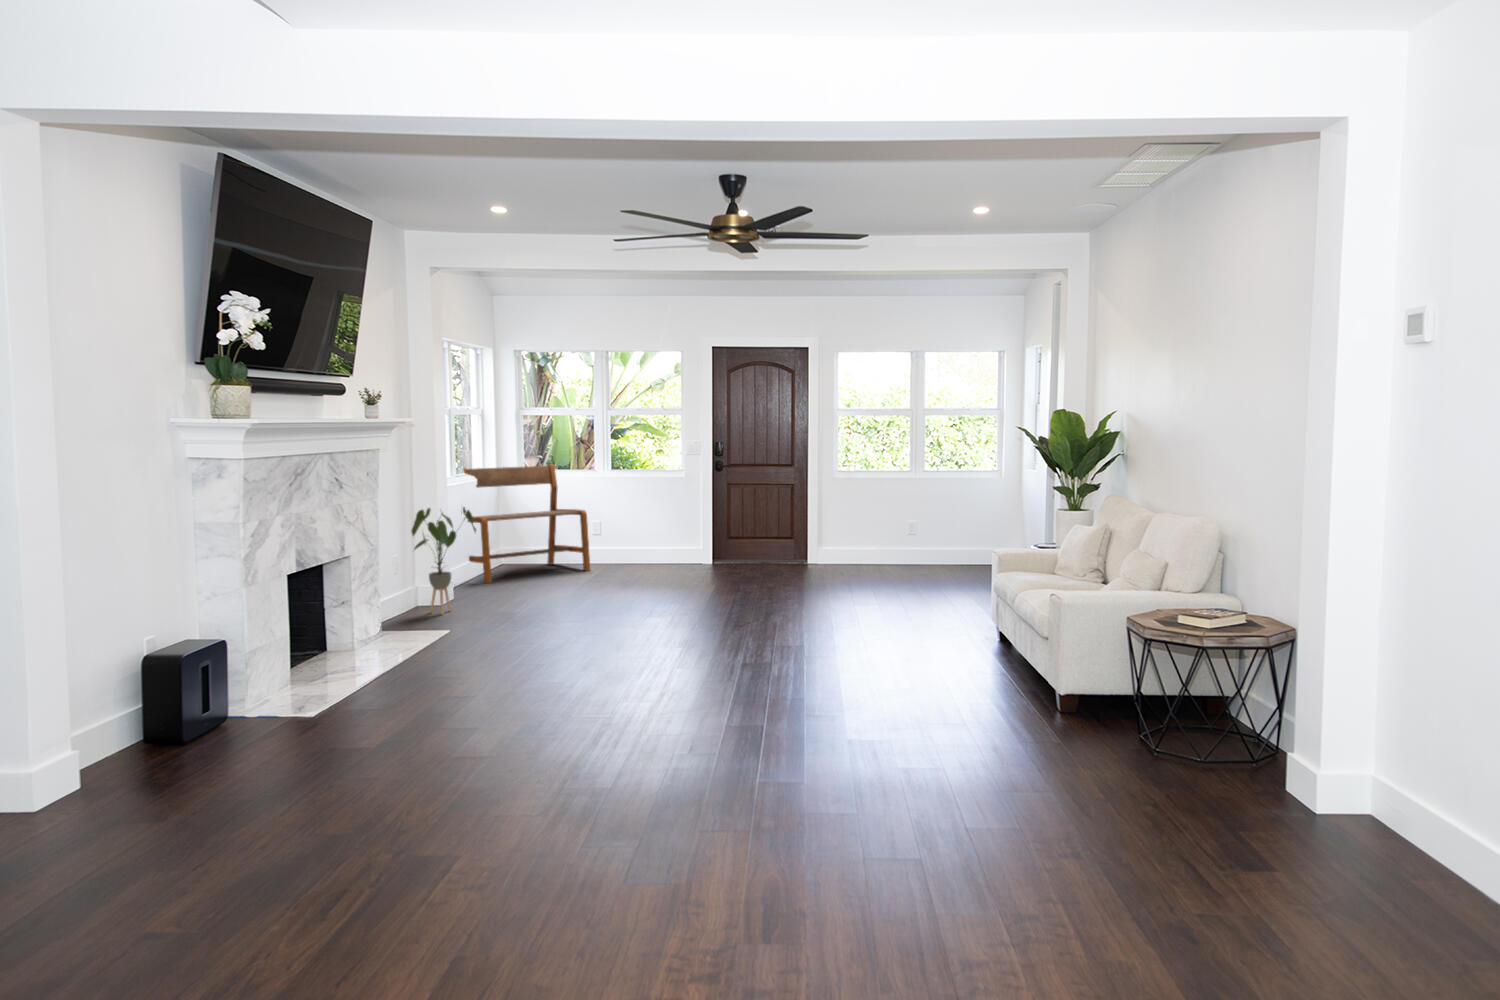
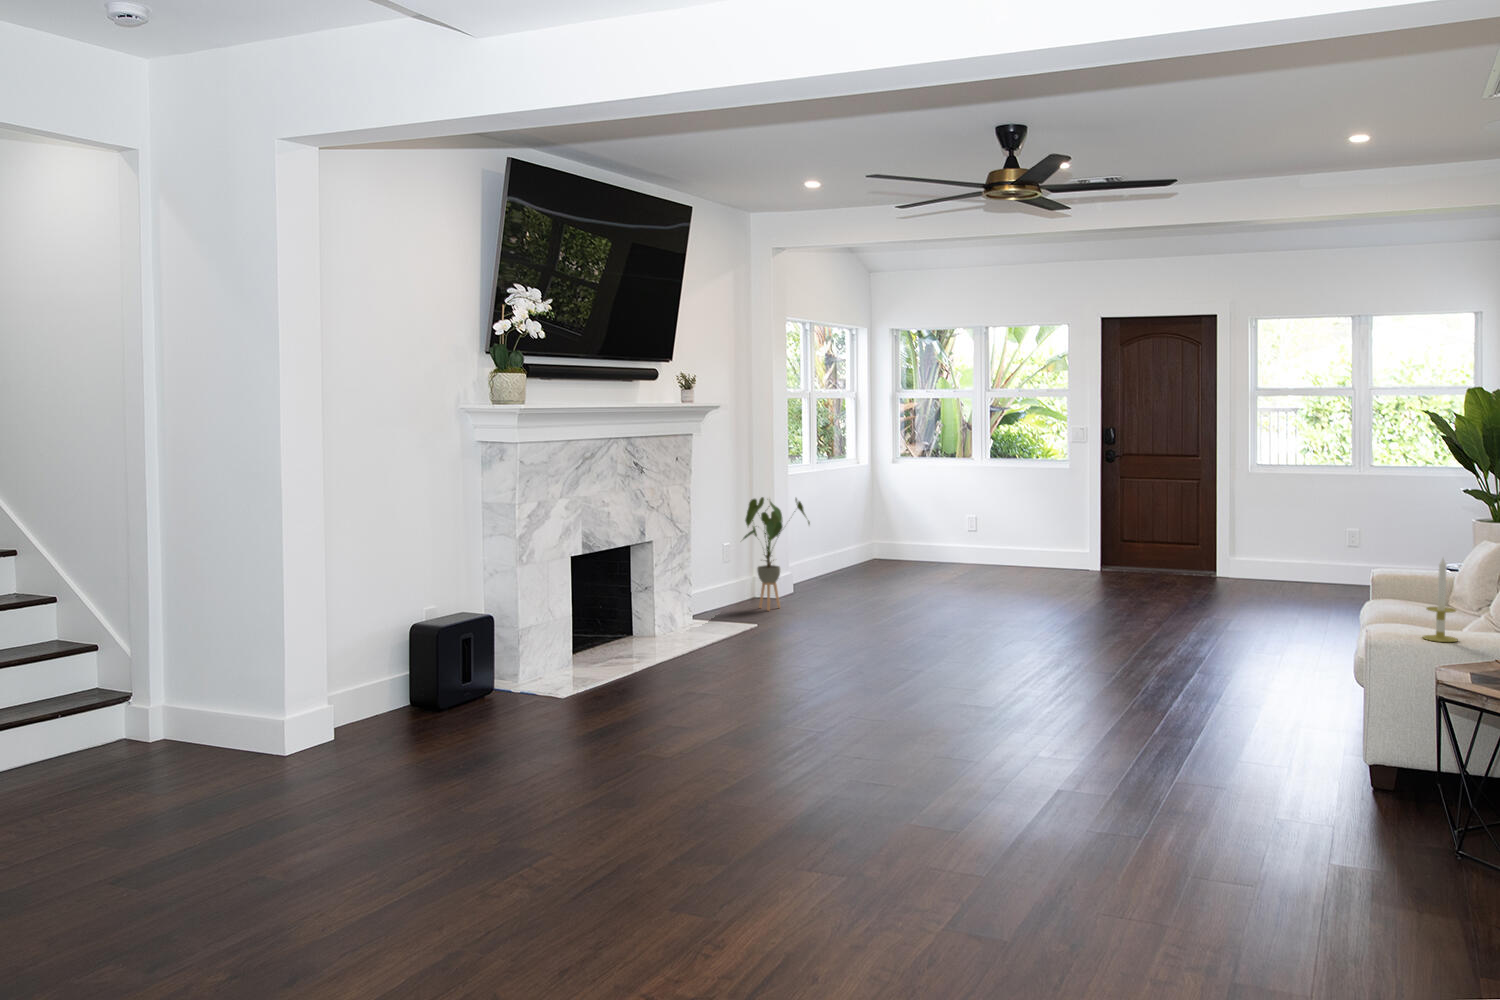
bench: present [463,464,590,583] -> none [823,454,967,583]
candle: none [1070,537,1093,598] -> present [1423,559,1458,642]

